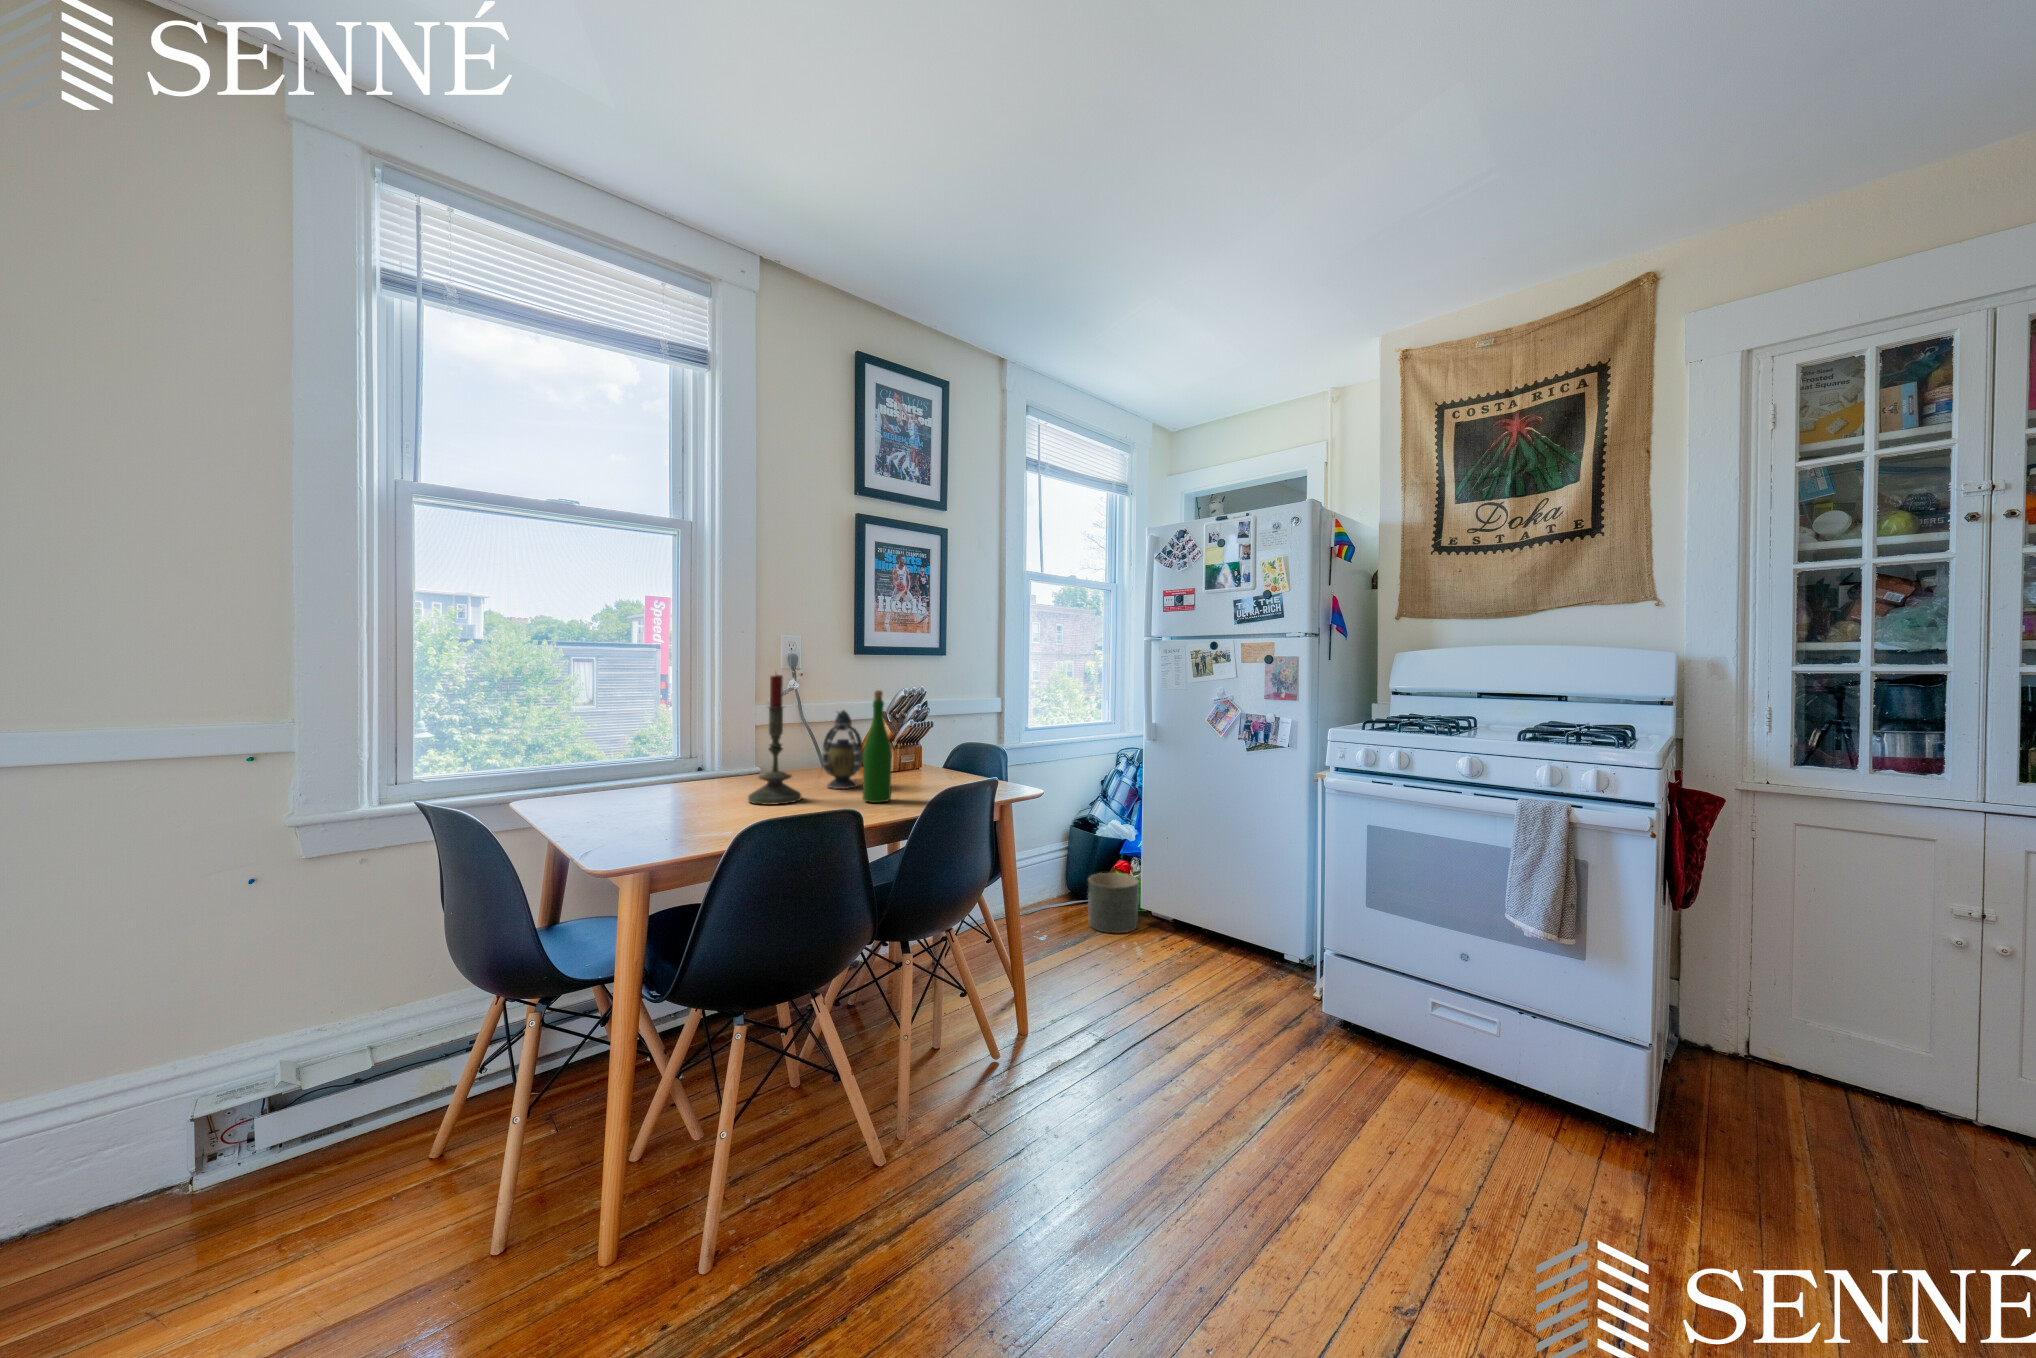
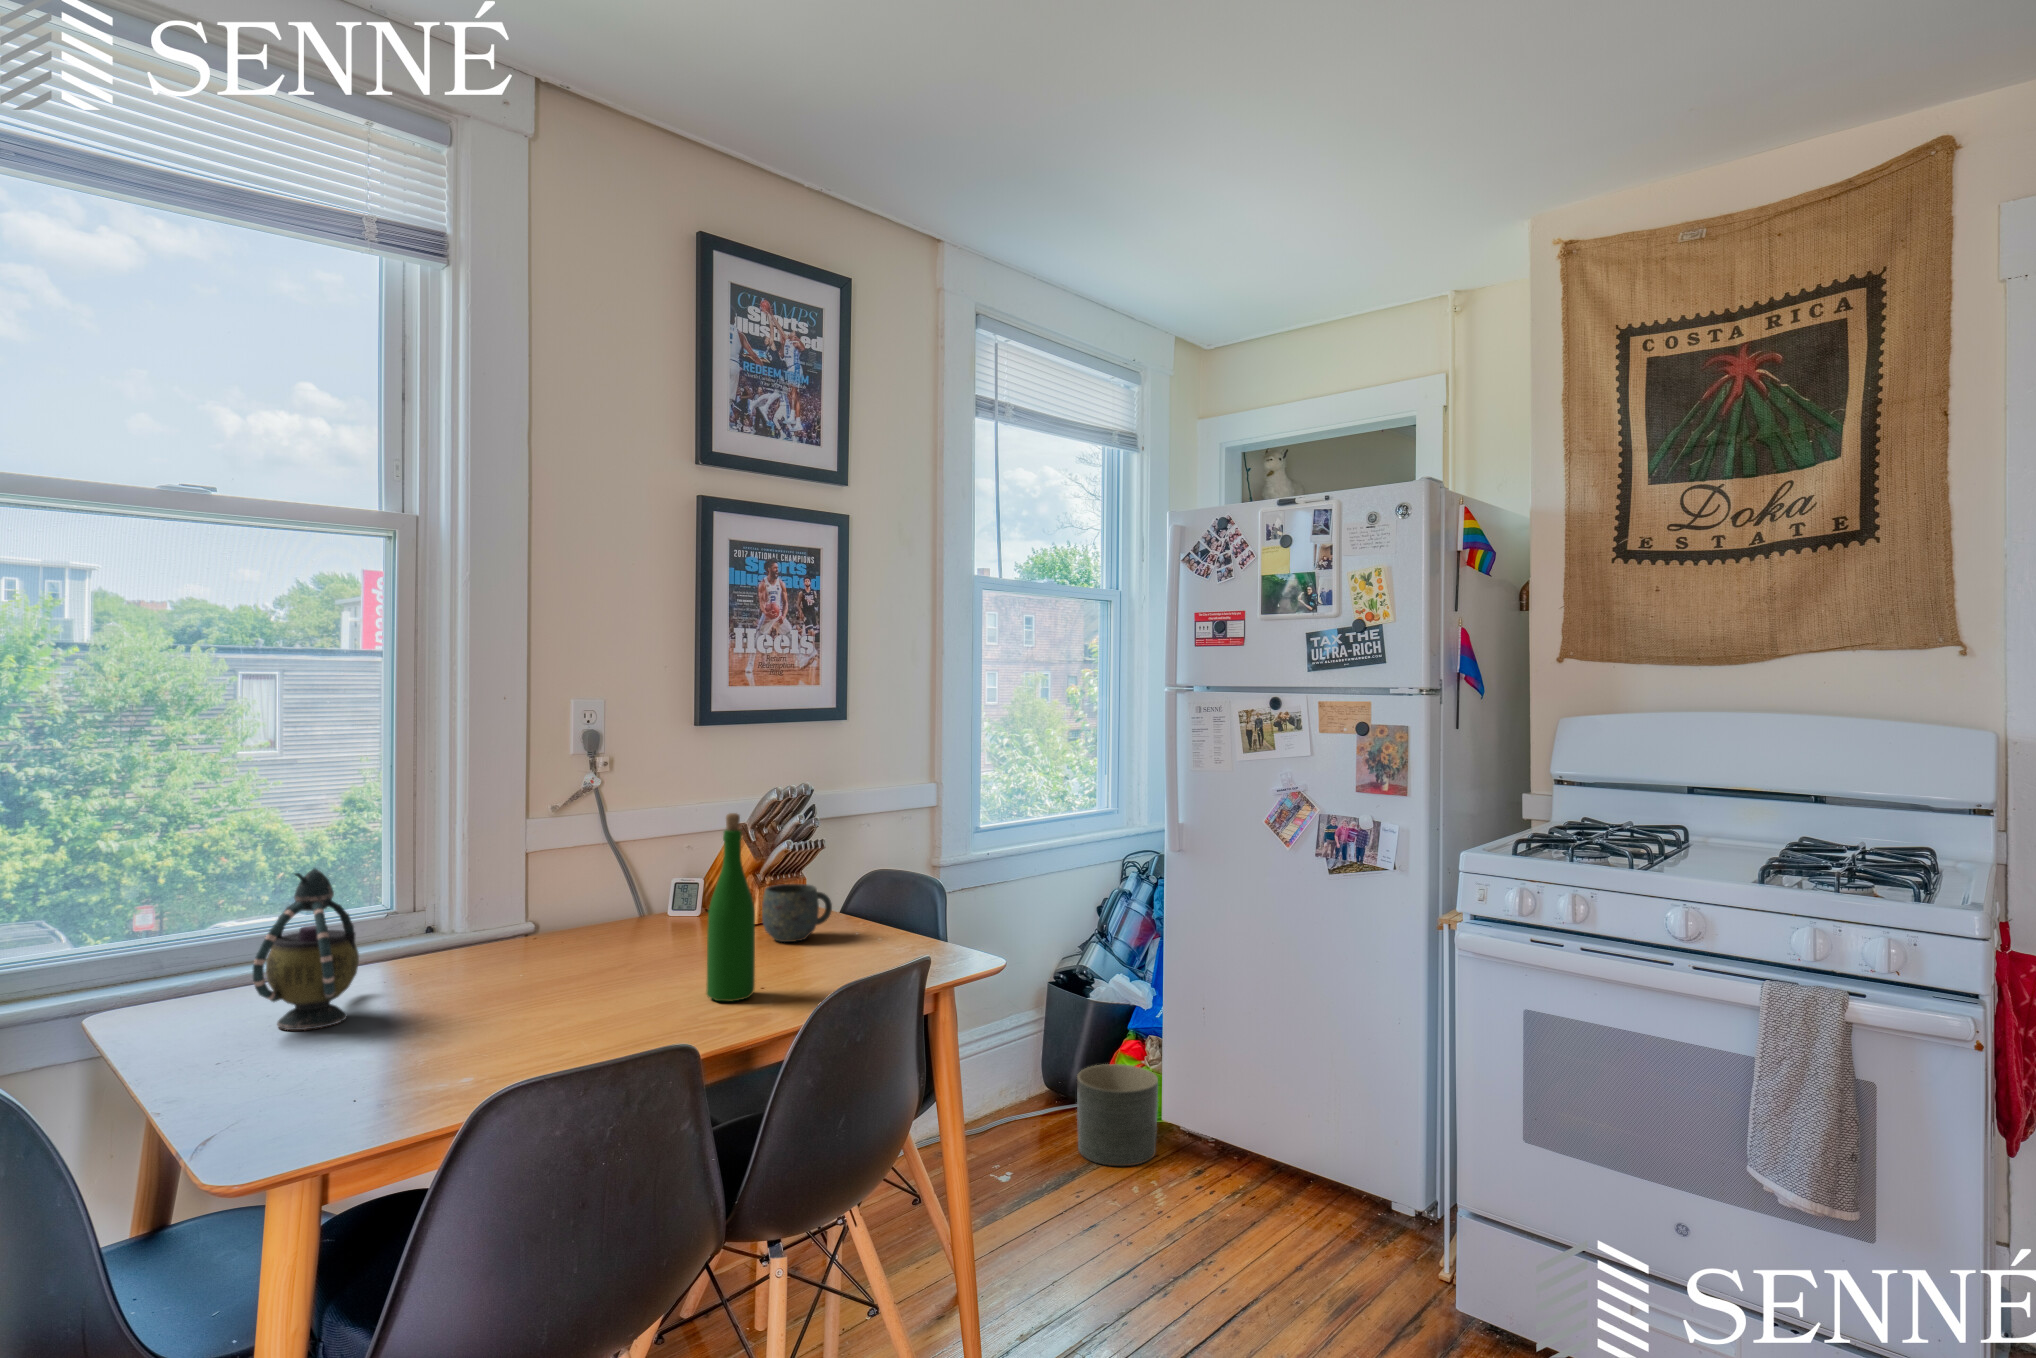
candle: present [748,675,801,805] -> none [513,783,603,1010]
teapot: present [822,710,863,789] -> present [253,868,359,1030]
mug: none [896,745,938,779] -> present [762,884,832,942]

